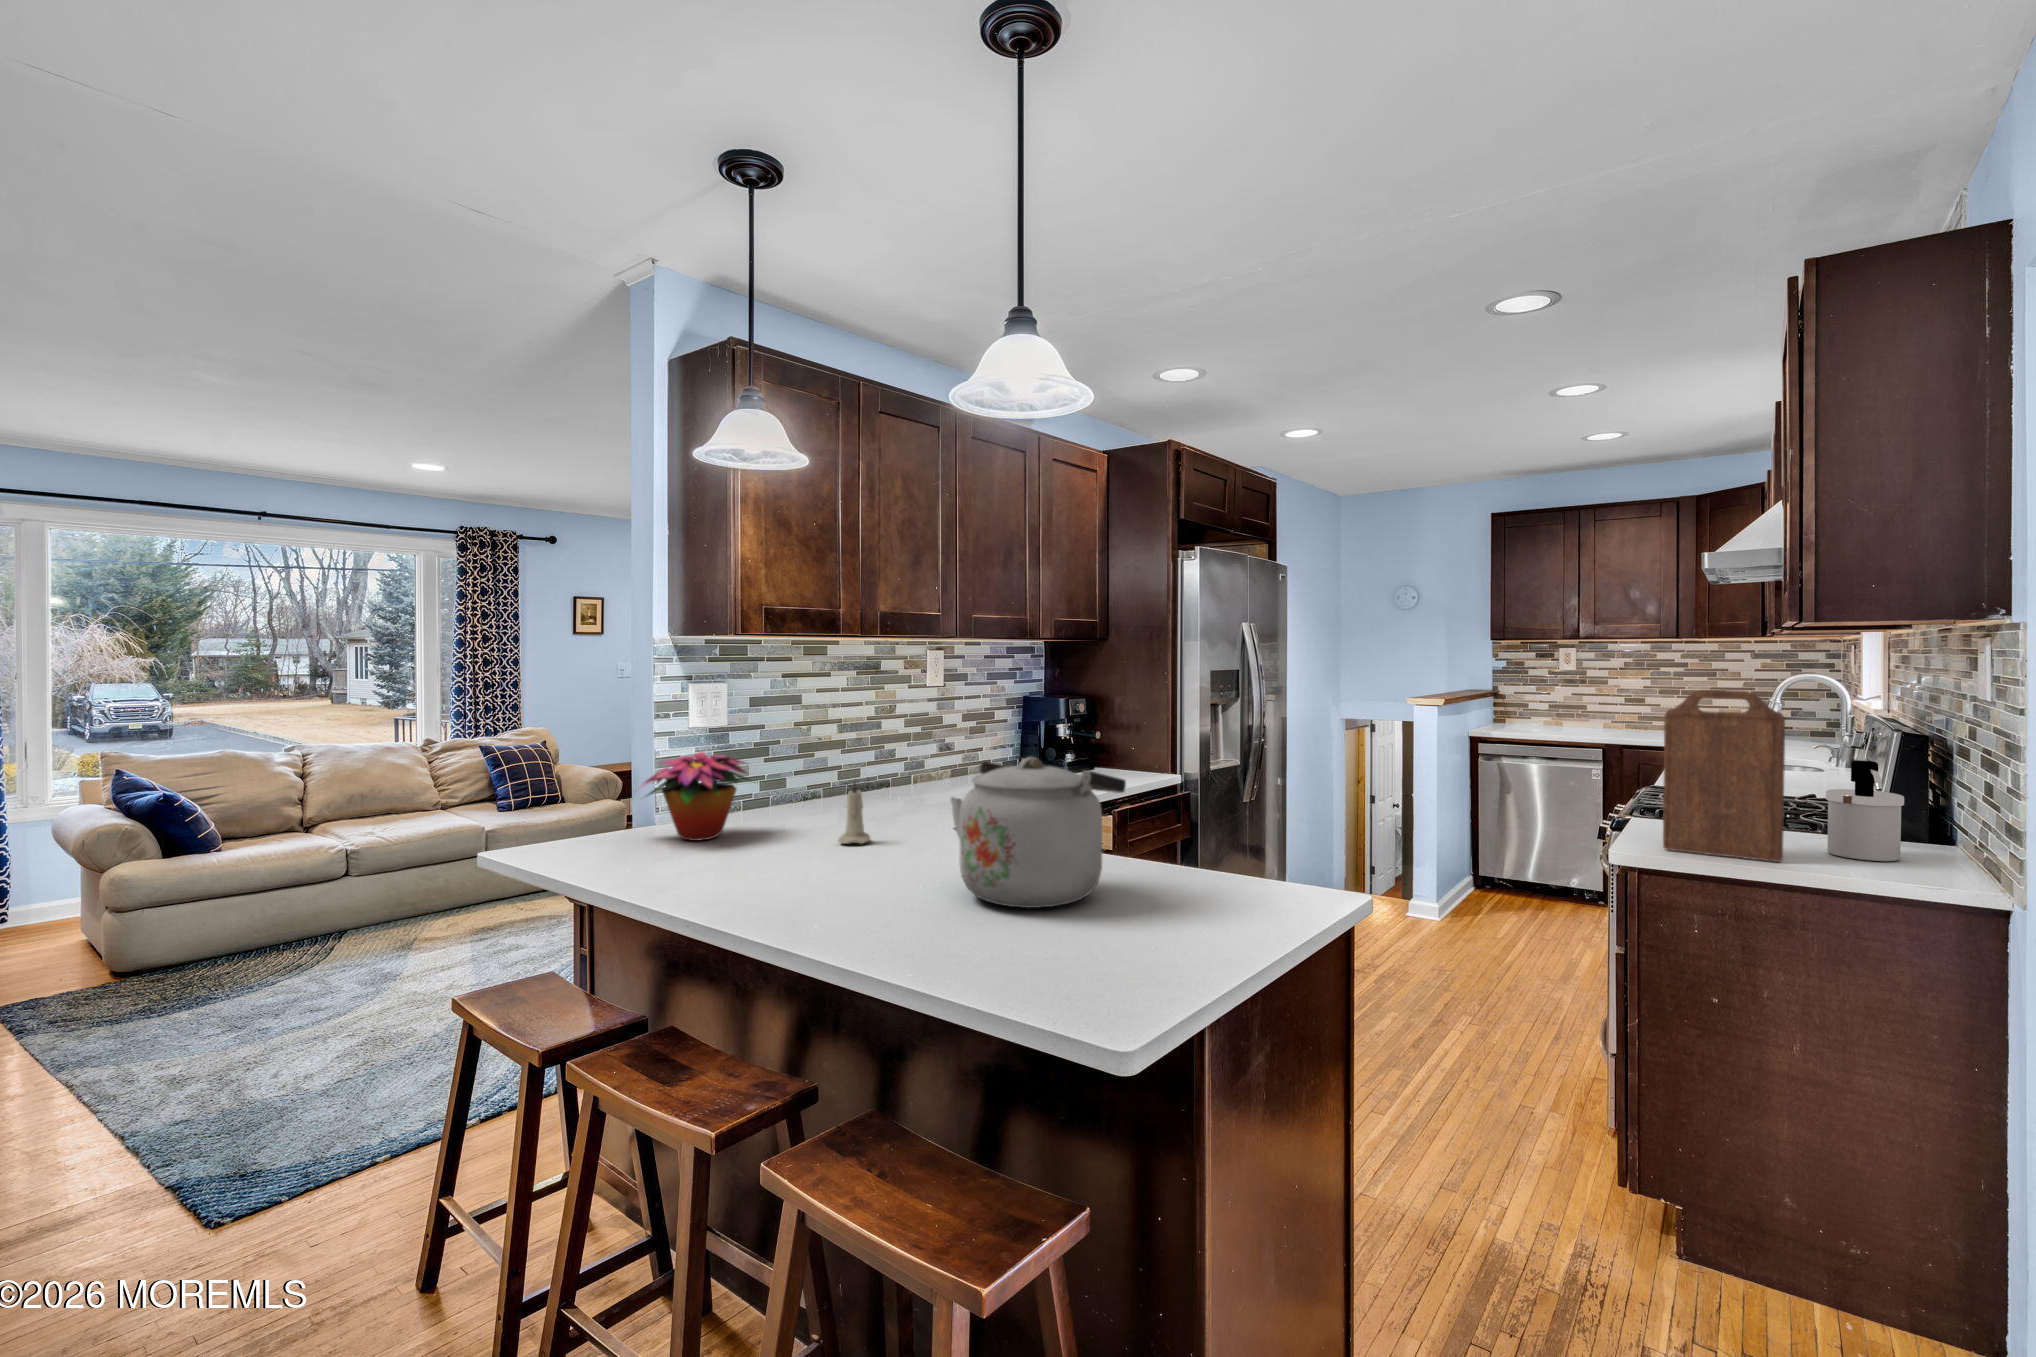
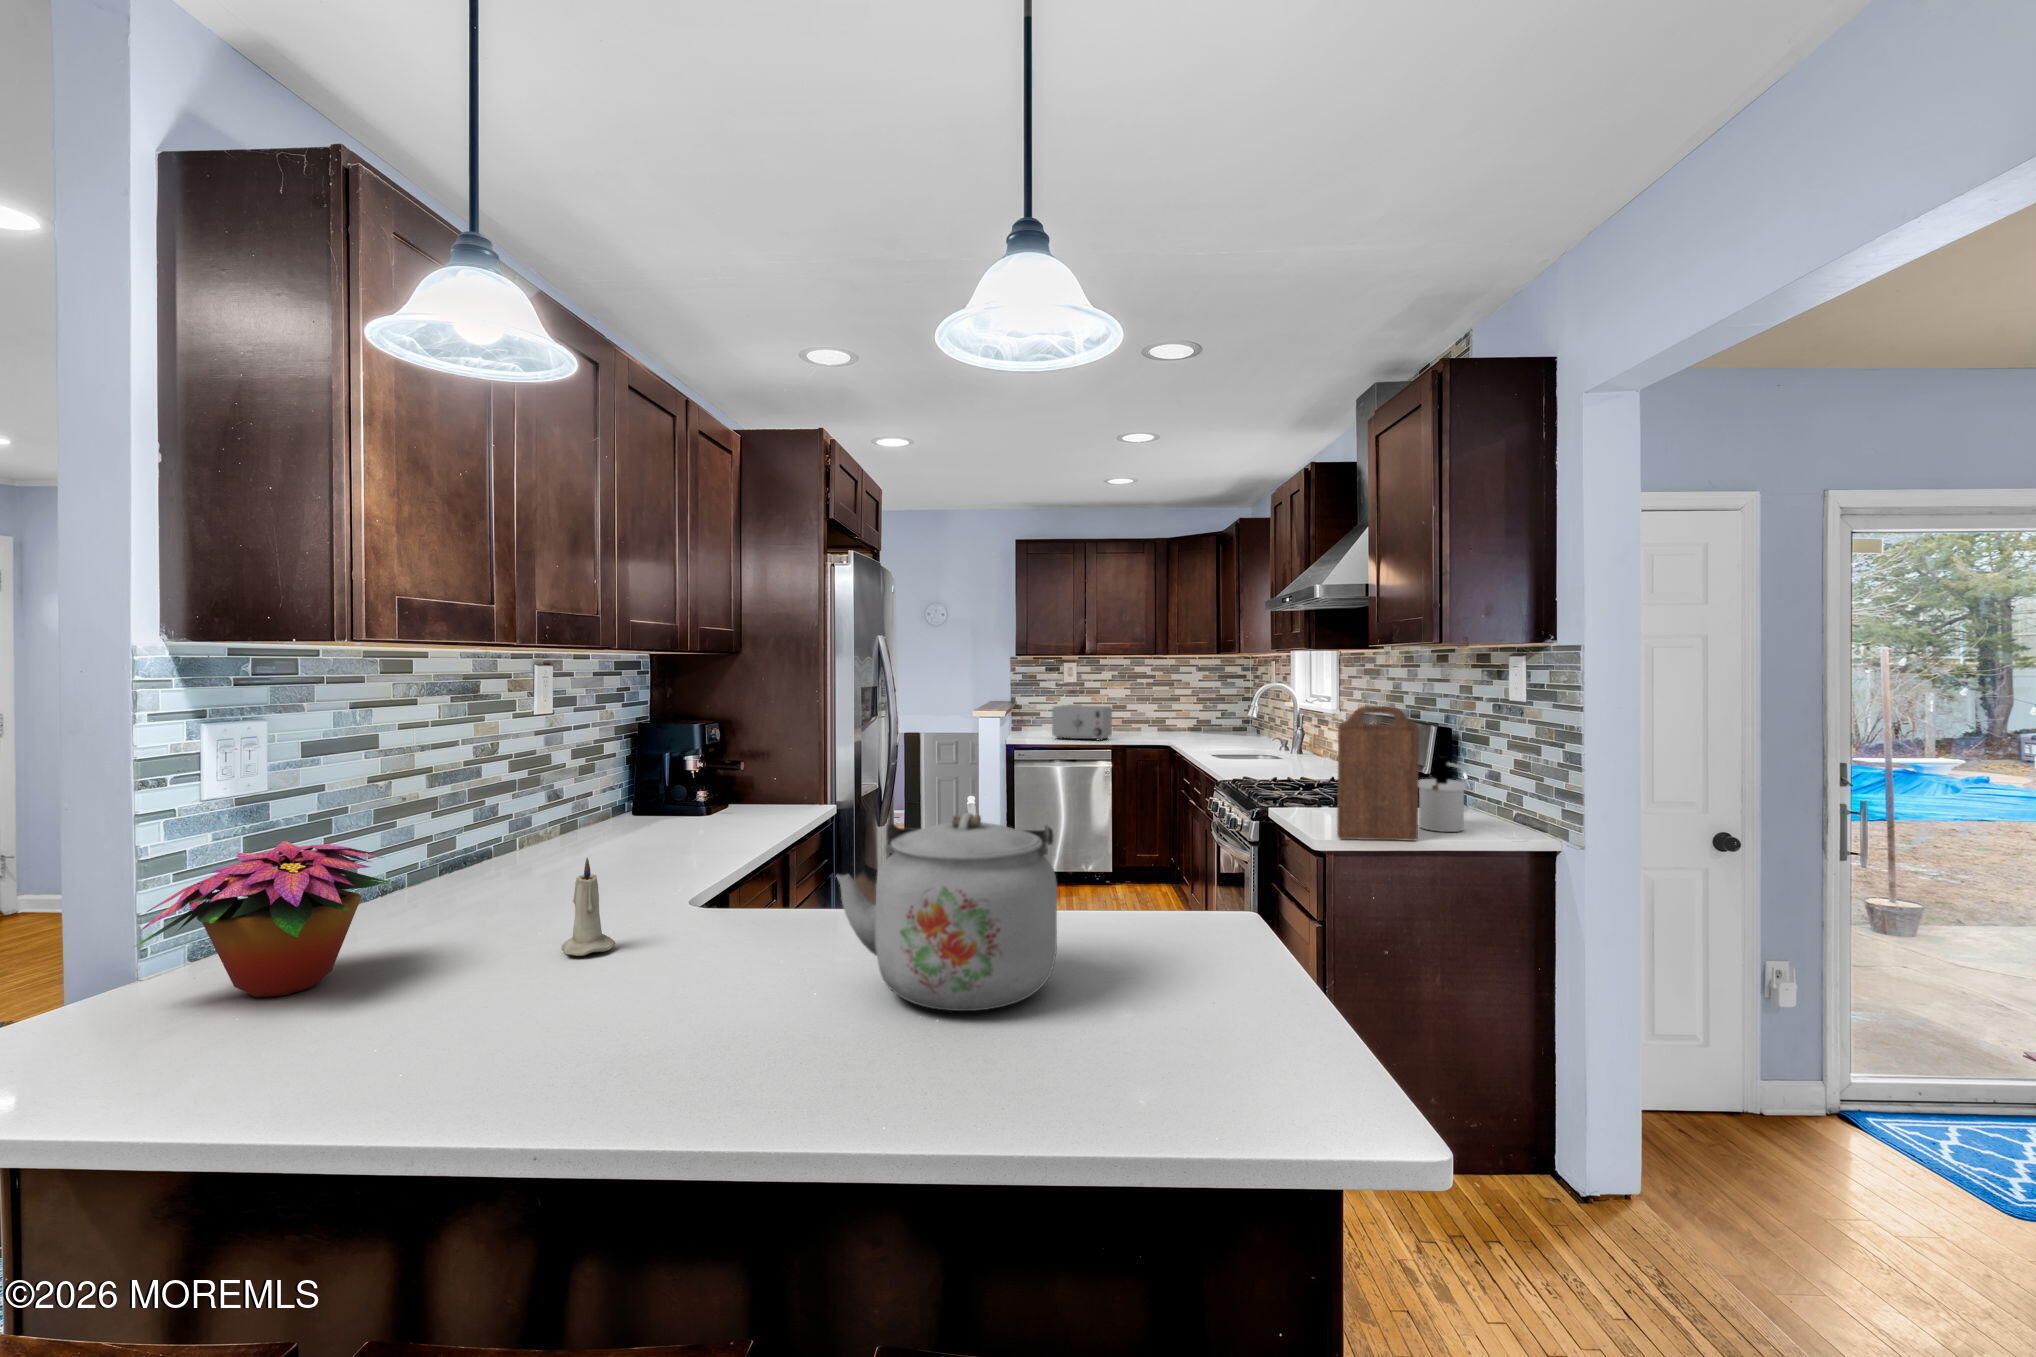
toaster: none [1526,696,1609,738] -> present [1052,705,1112,741]

